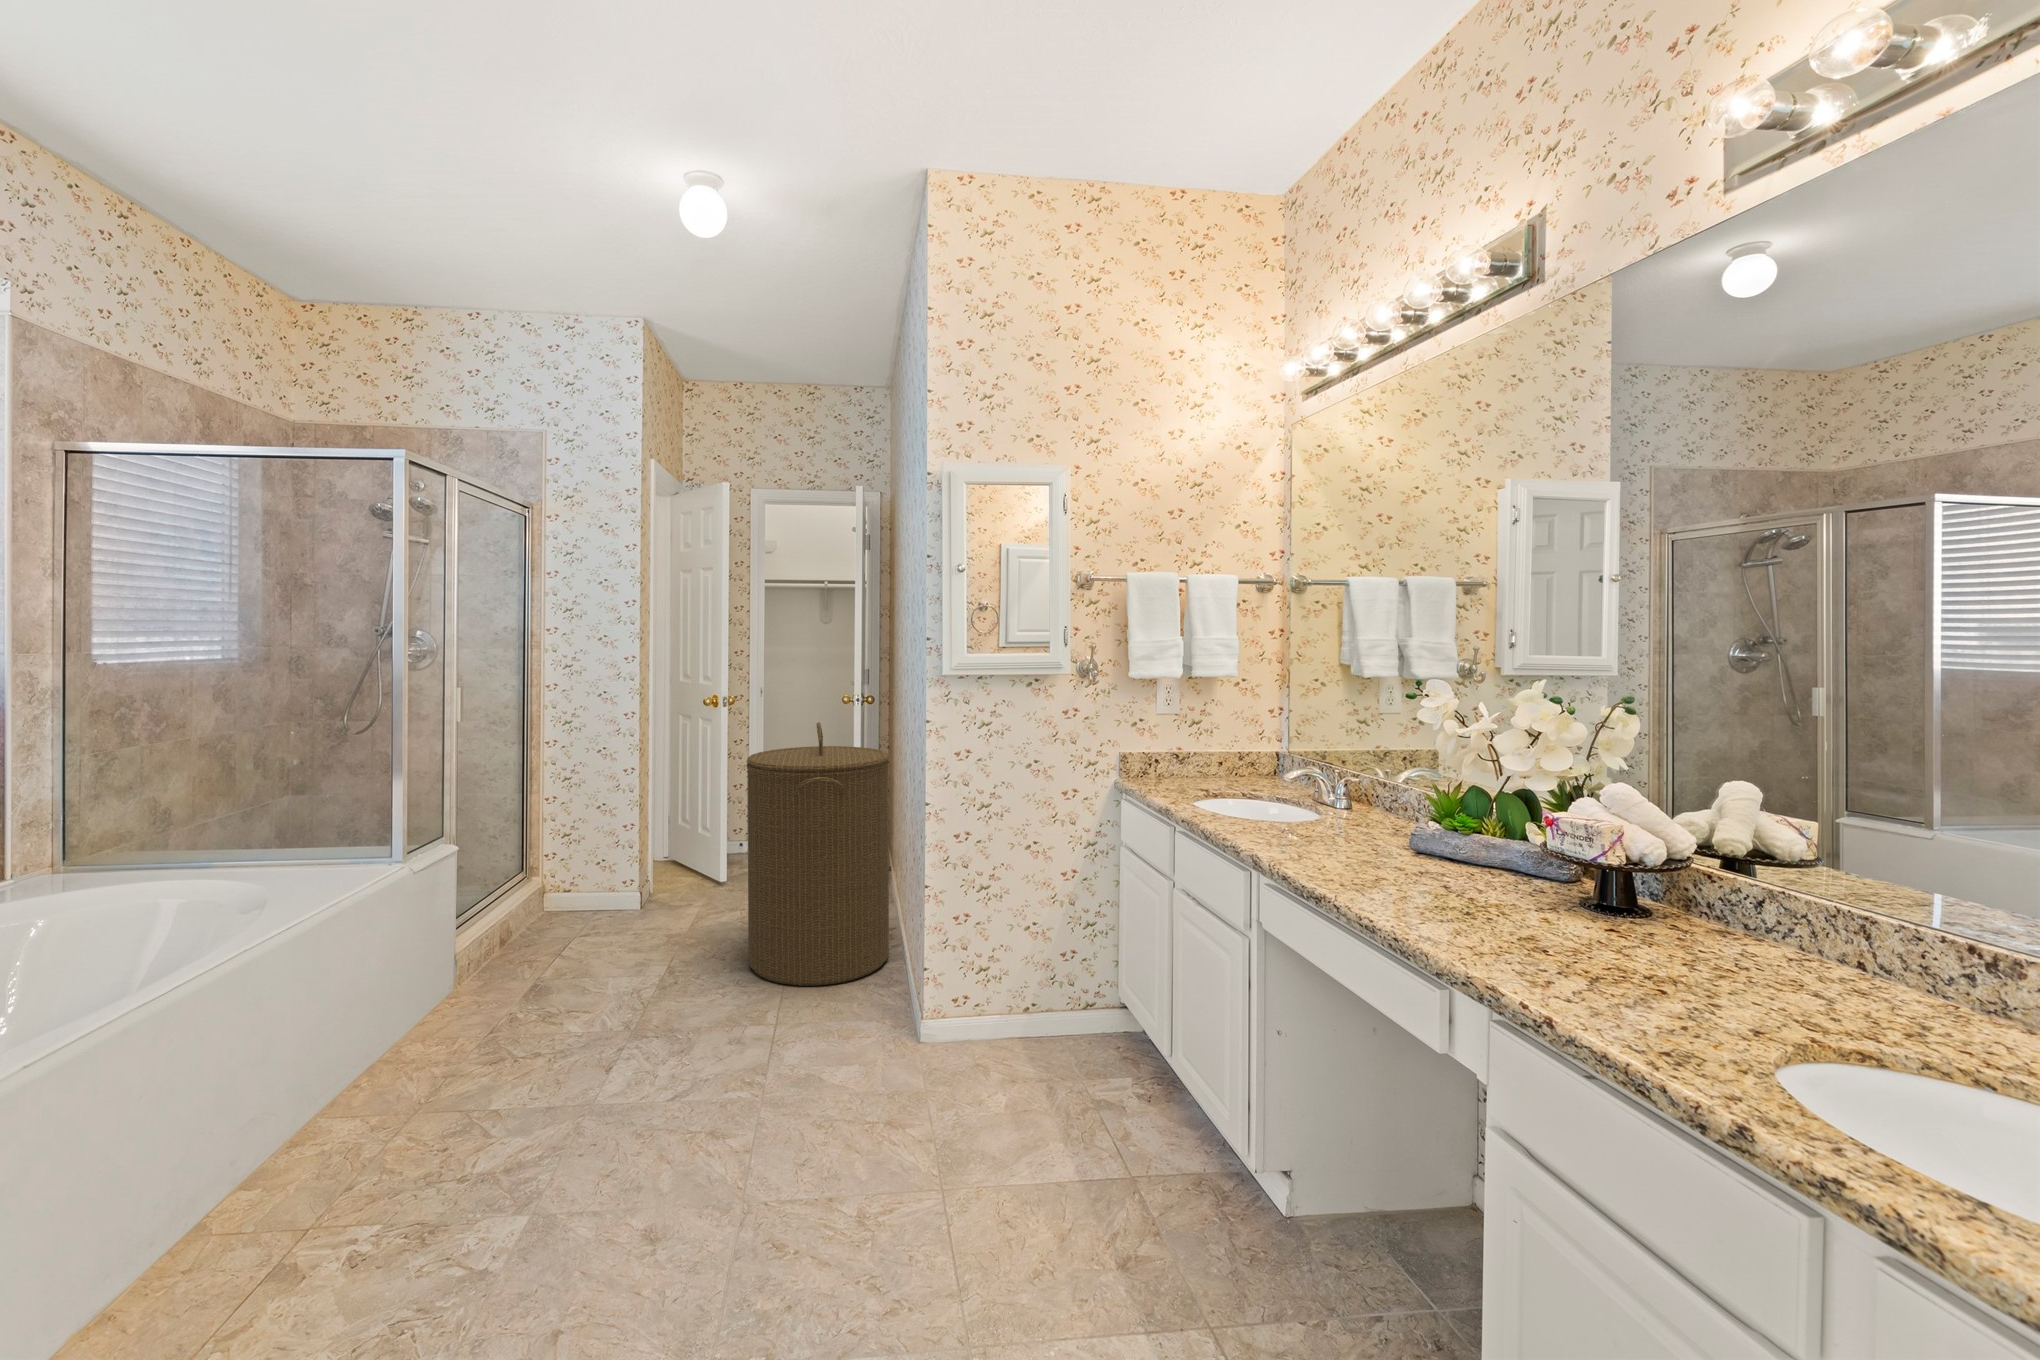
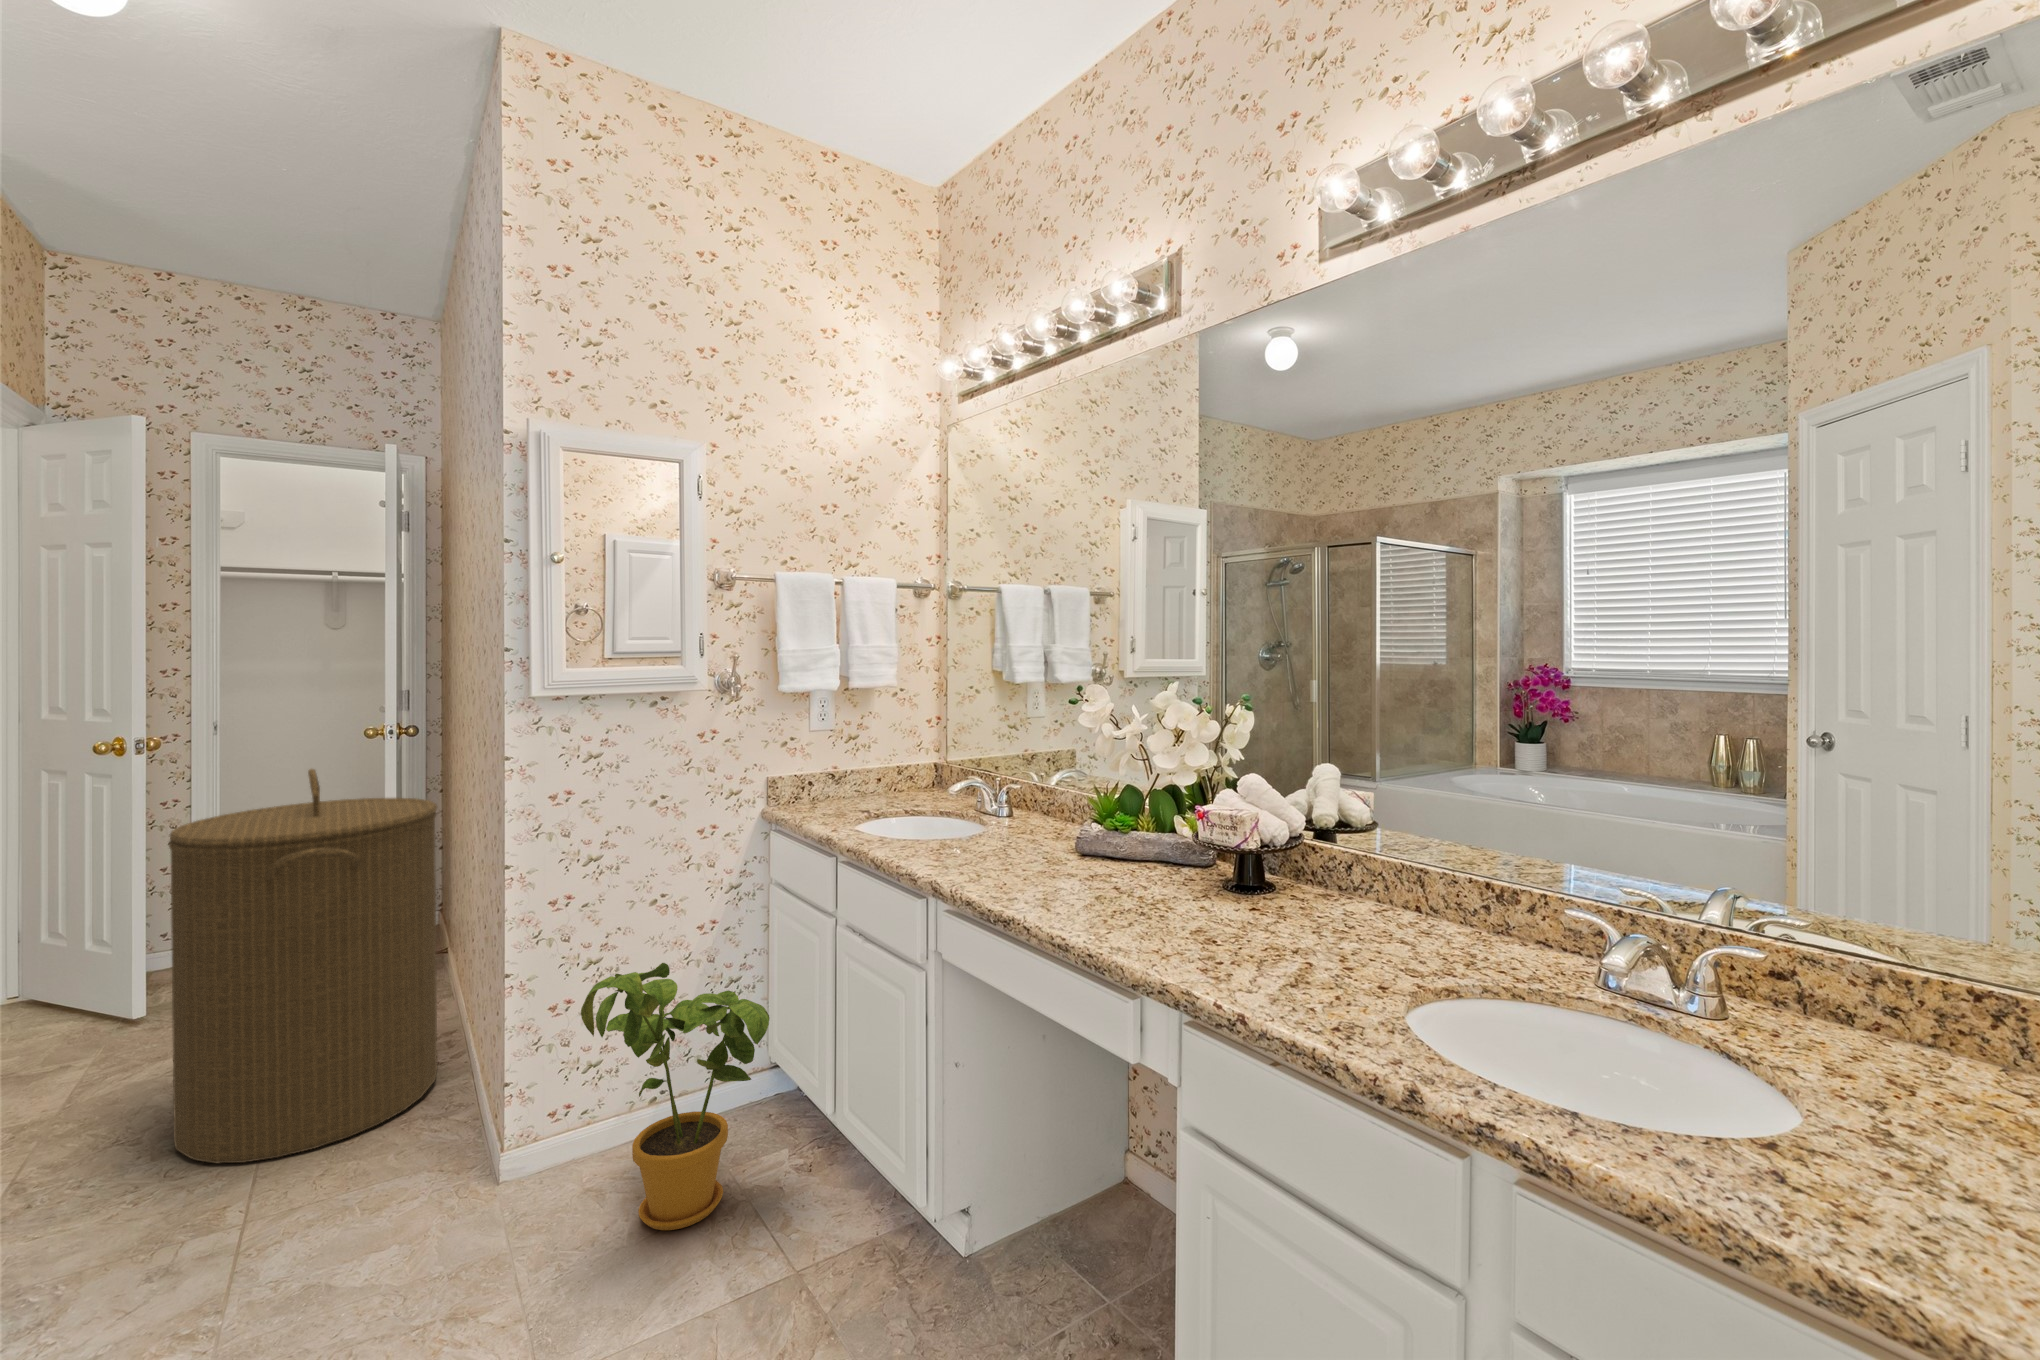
house plant: none [977,893,1117,1110] -> present [581,963,769,1230]

